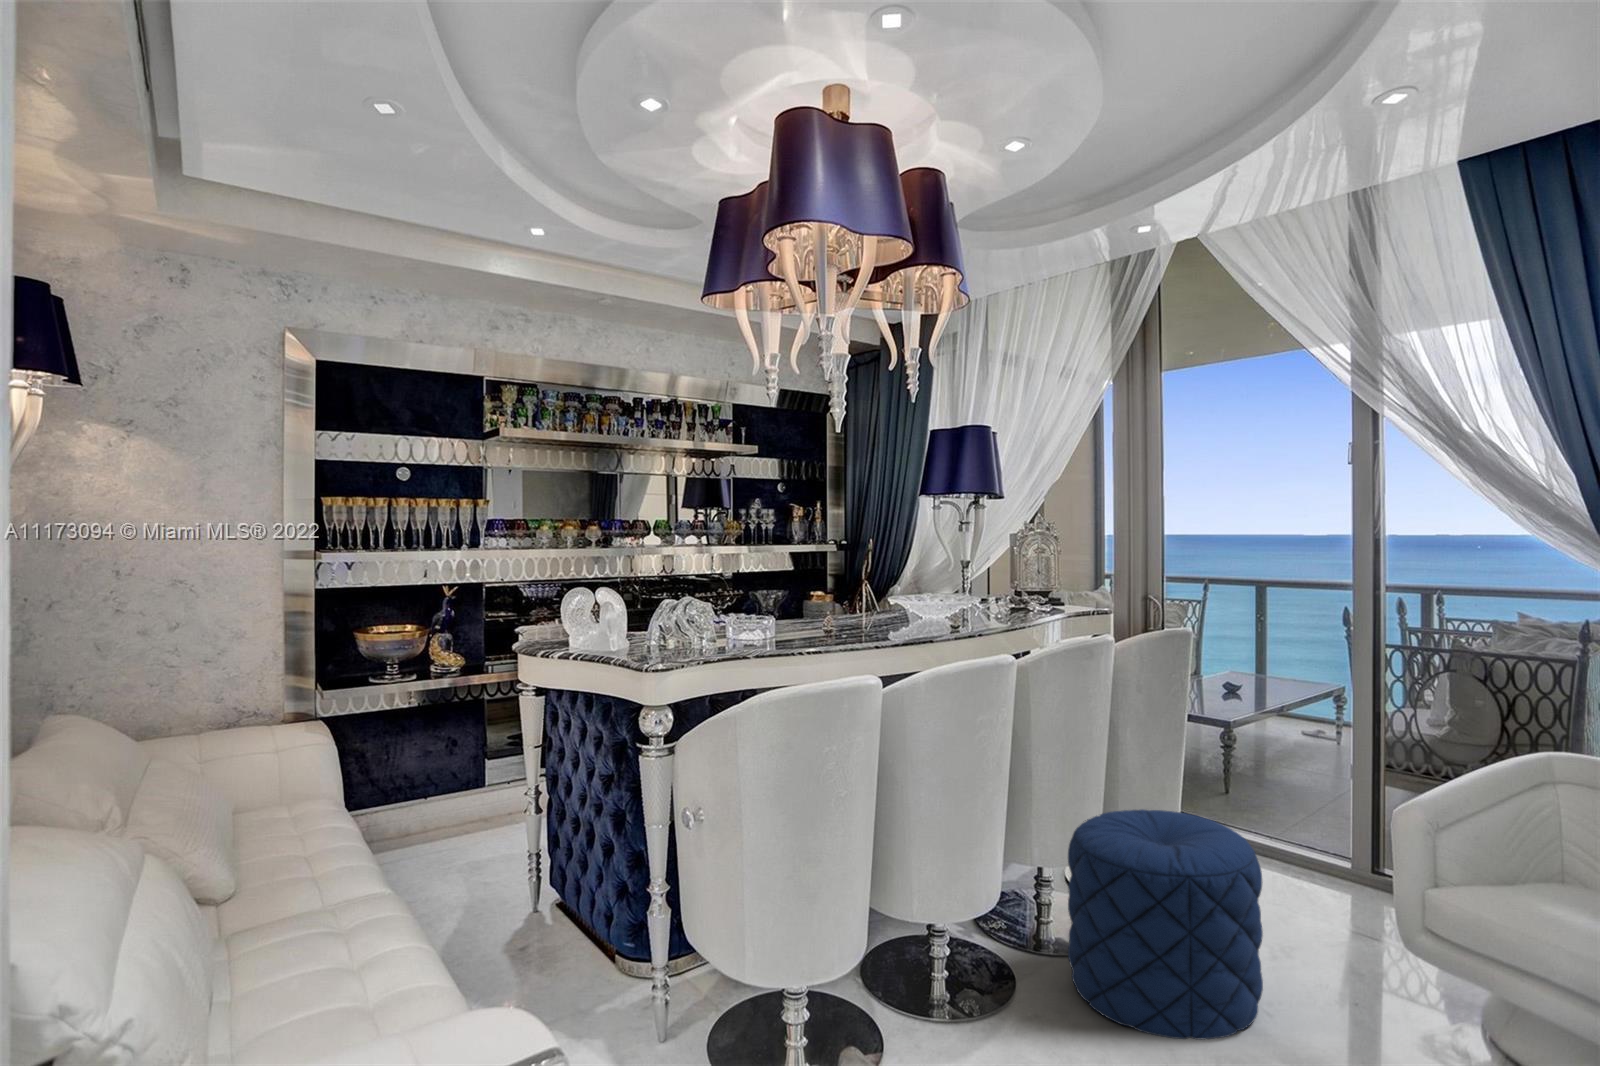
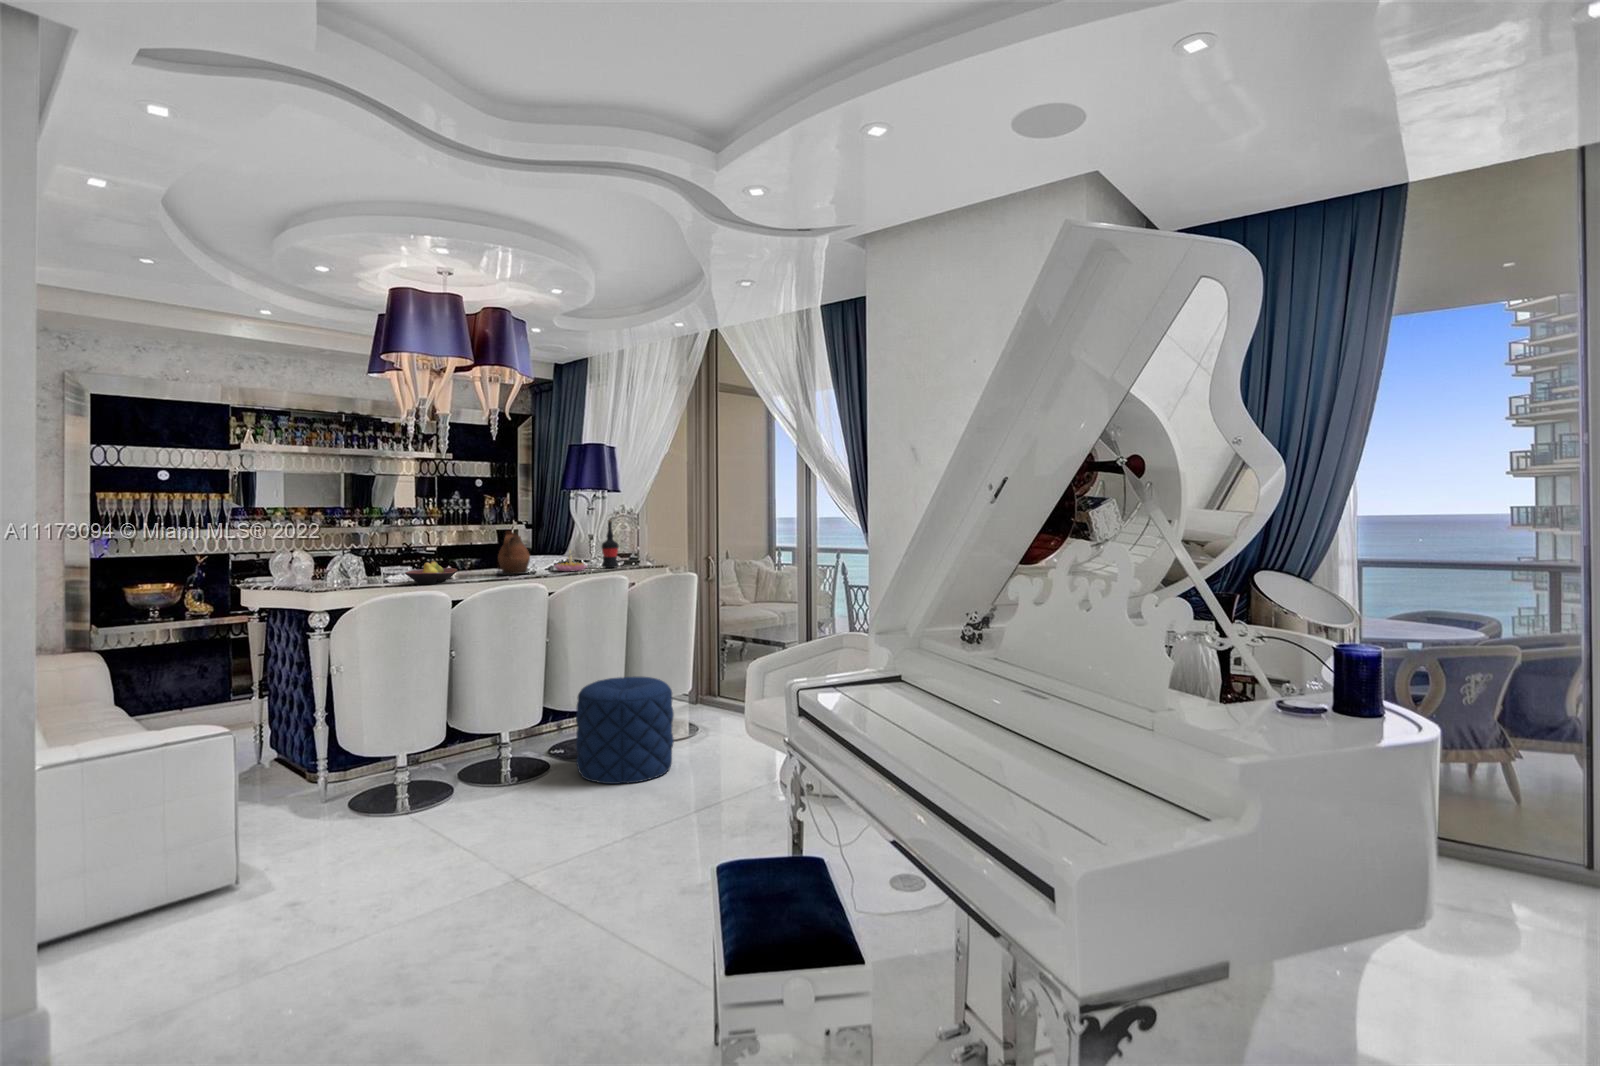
wine bottle: none [1028,528,1058,606] -> present [601,520,619,568]
ceramic pitcher: none [876,547,944,619] -> present [498,531,530,575]
candle holder: none [962,575,1018,613] -> present [555,551,587,572]
fruit bowl: none [765,597,842,639] -> present [405,561,457,584]

